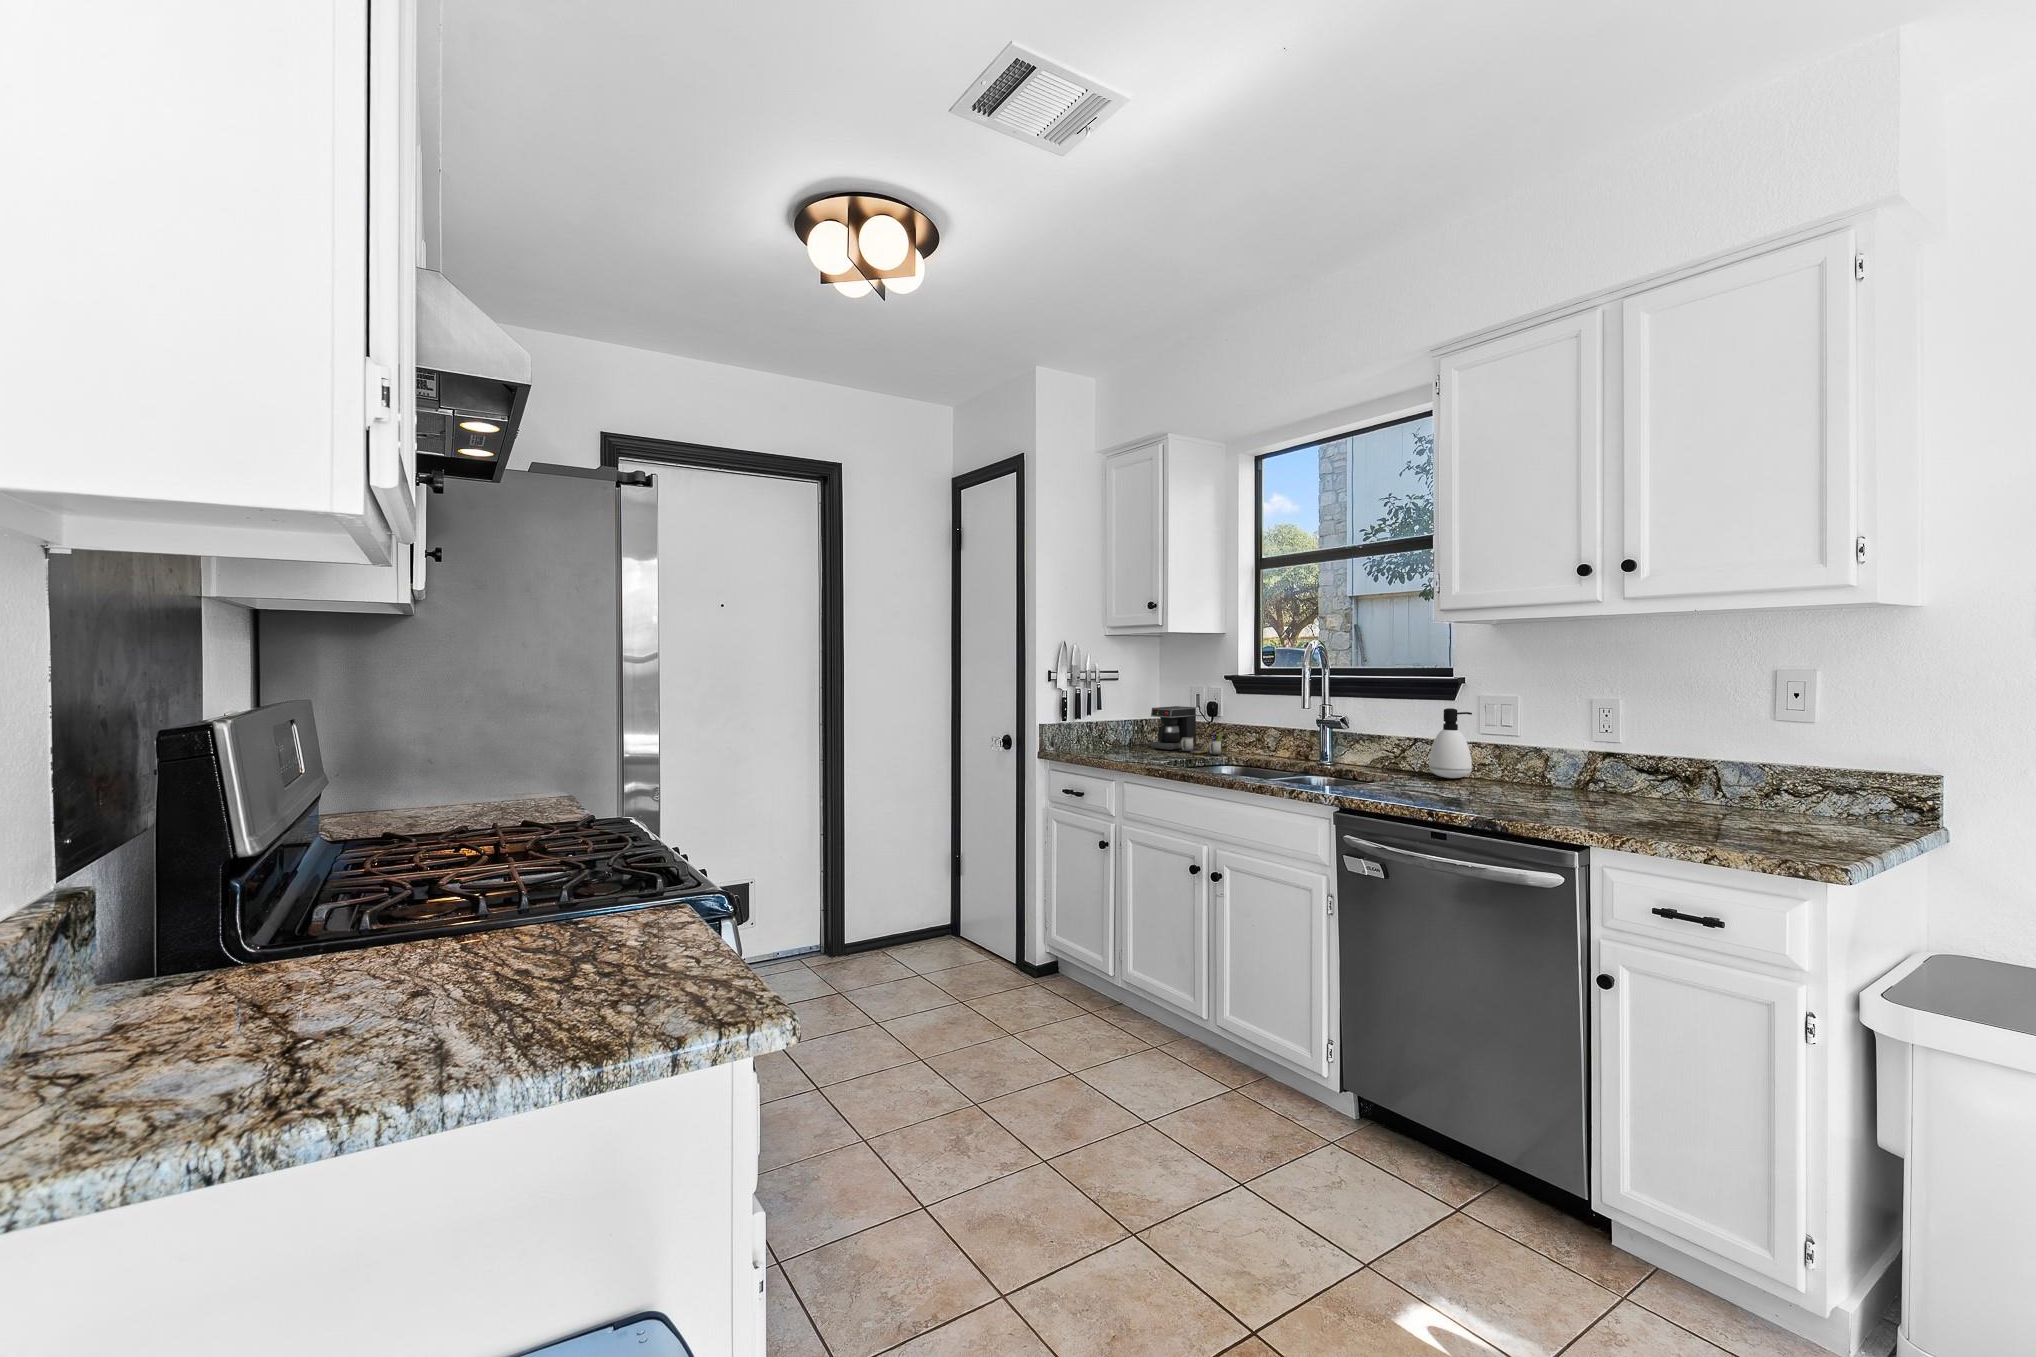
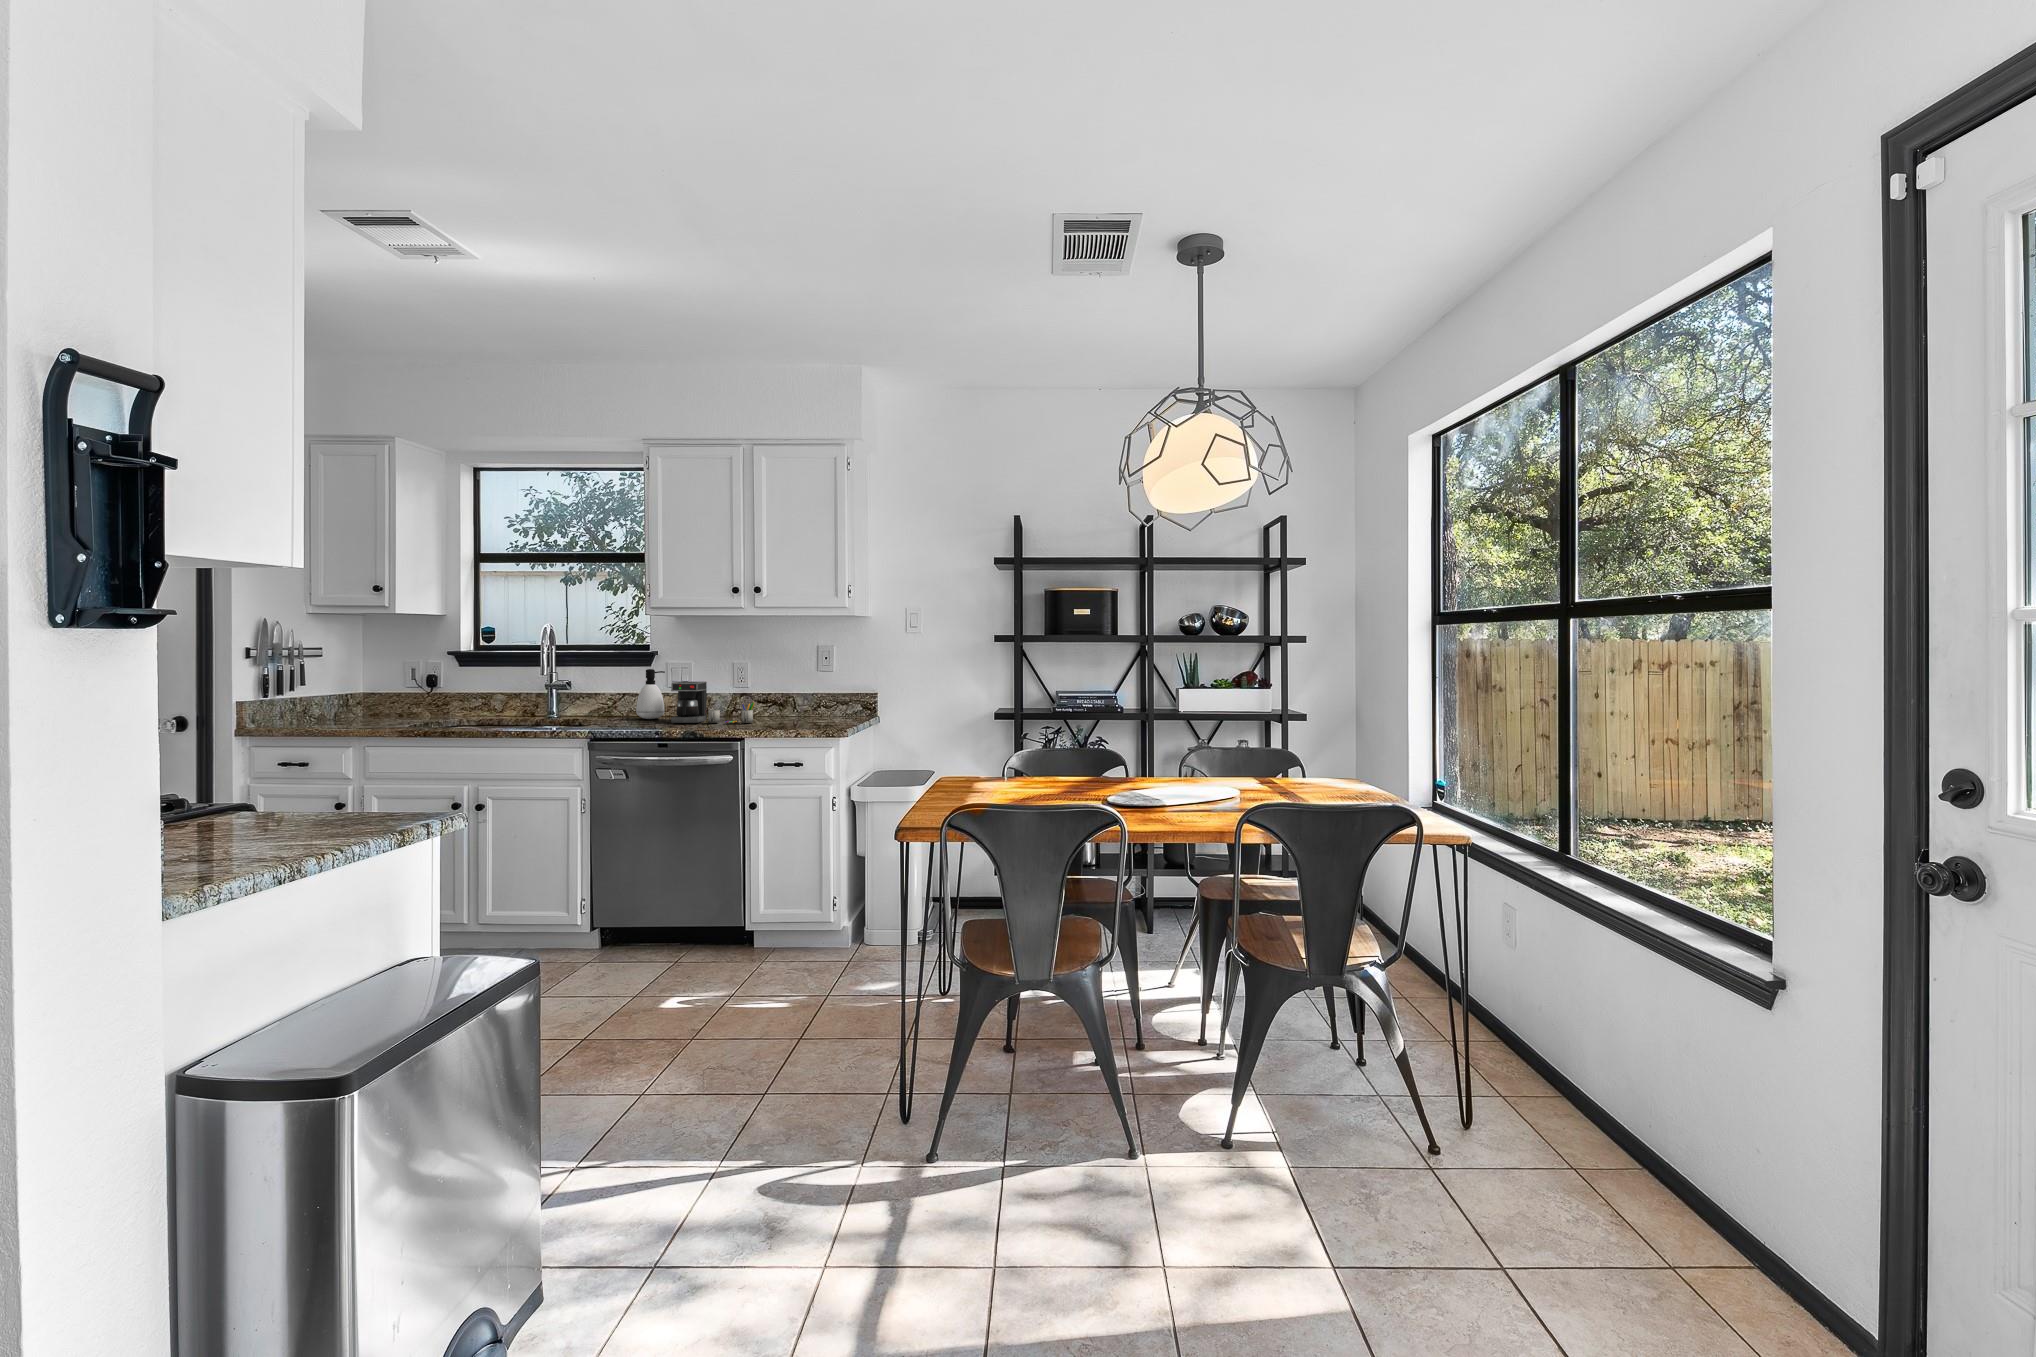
coffee maker: present [1151,706,1223,755] -> present [671,681,755,723]

